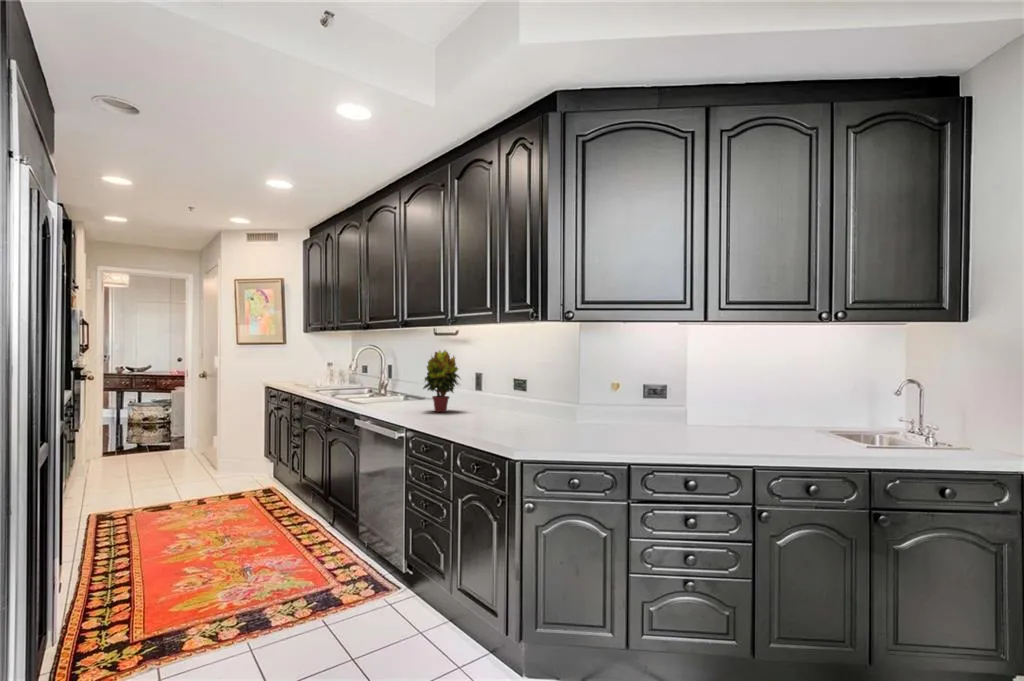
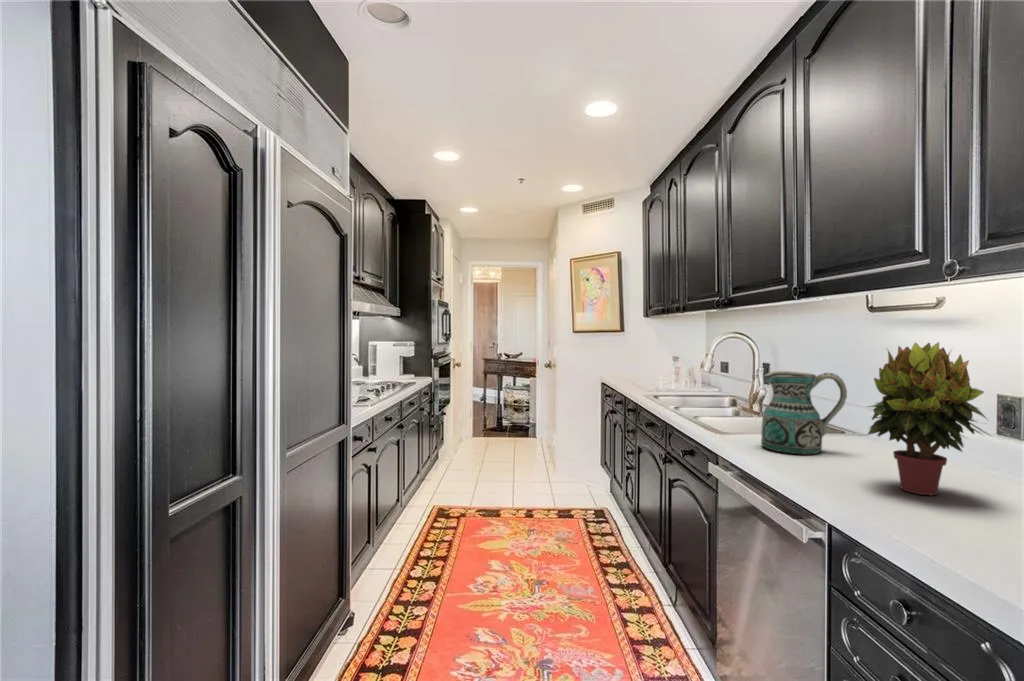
ceramic pitcher: none [383,366,421,407] -> present [761,371,847,454]

